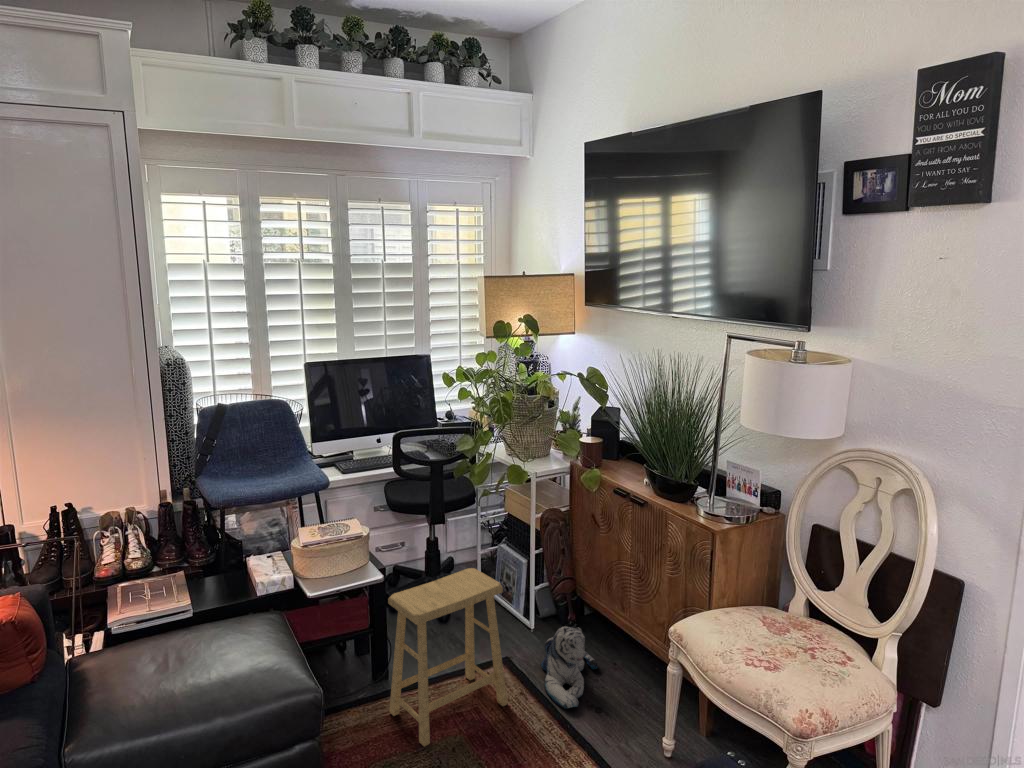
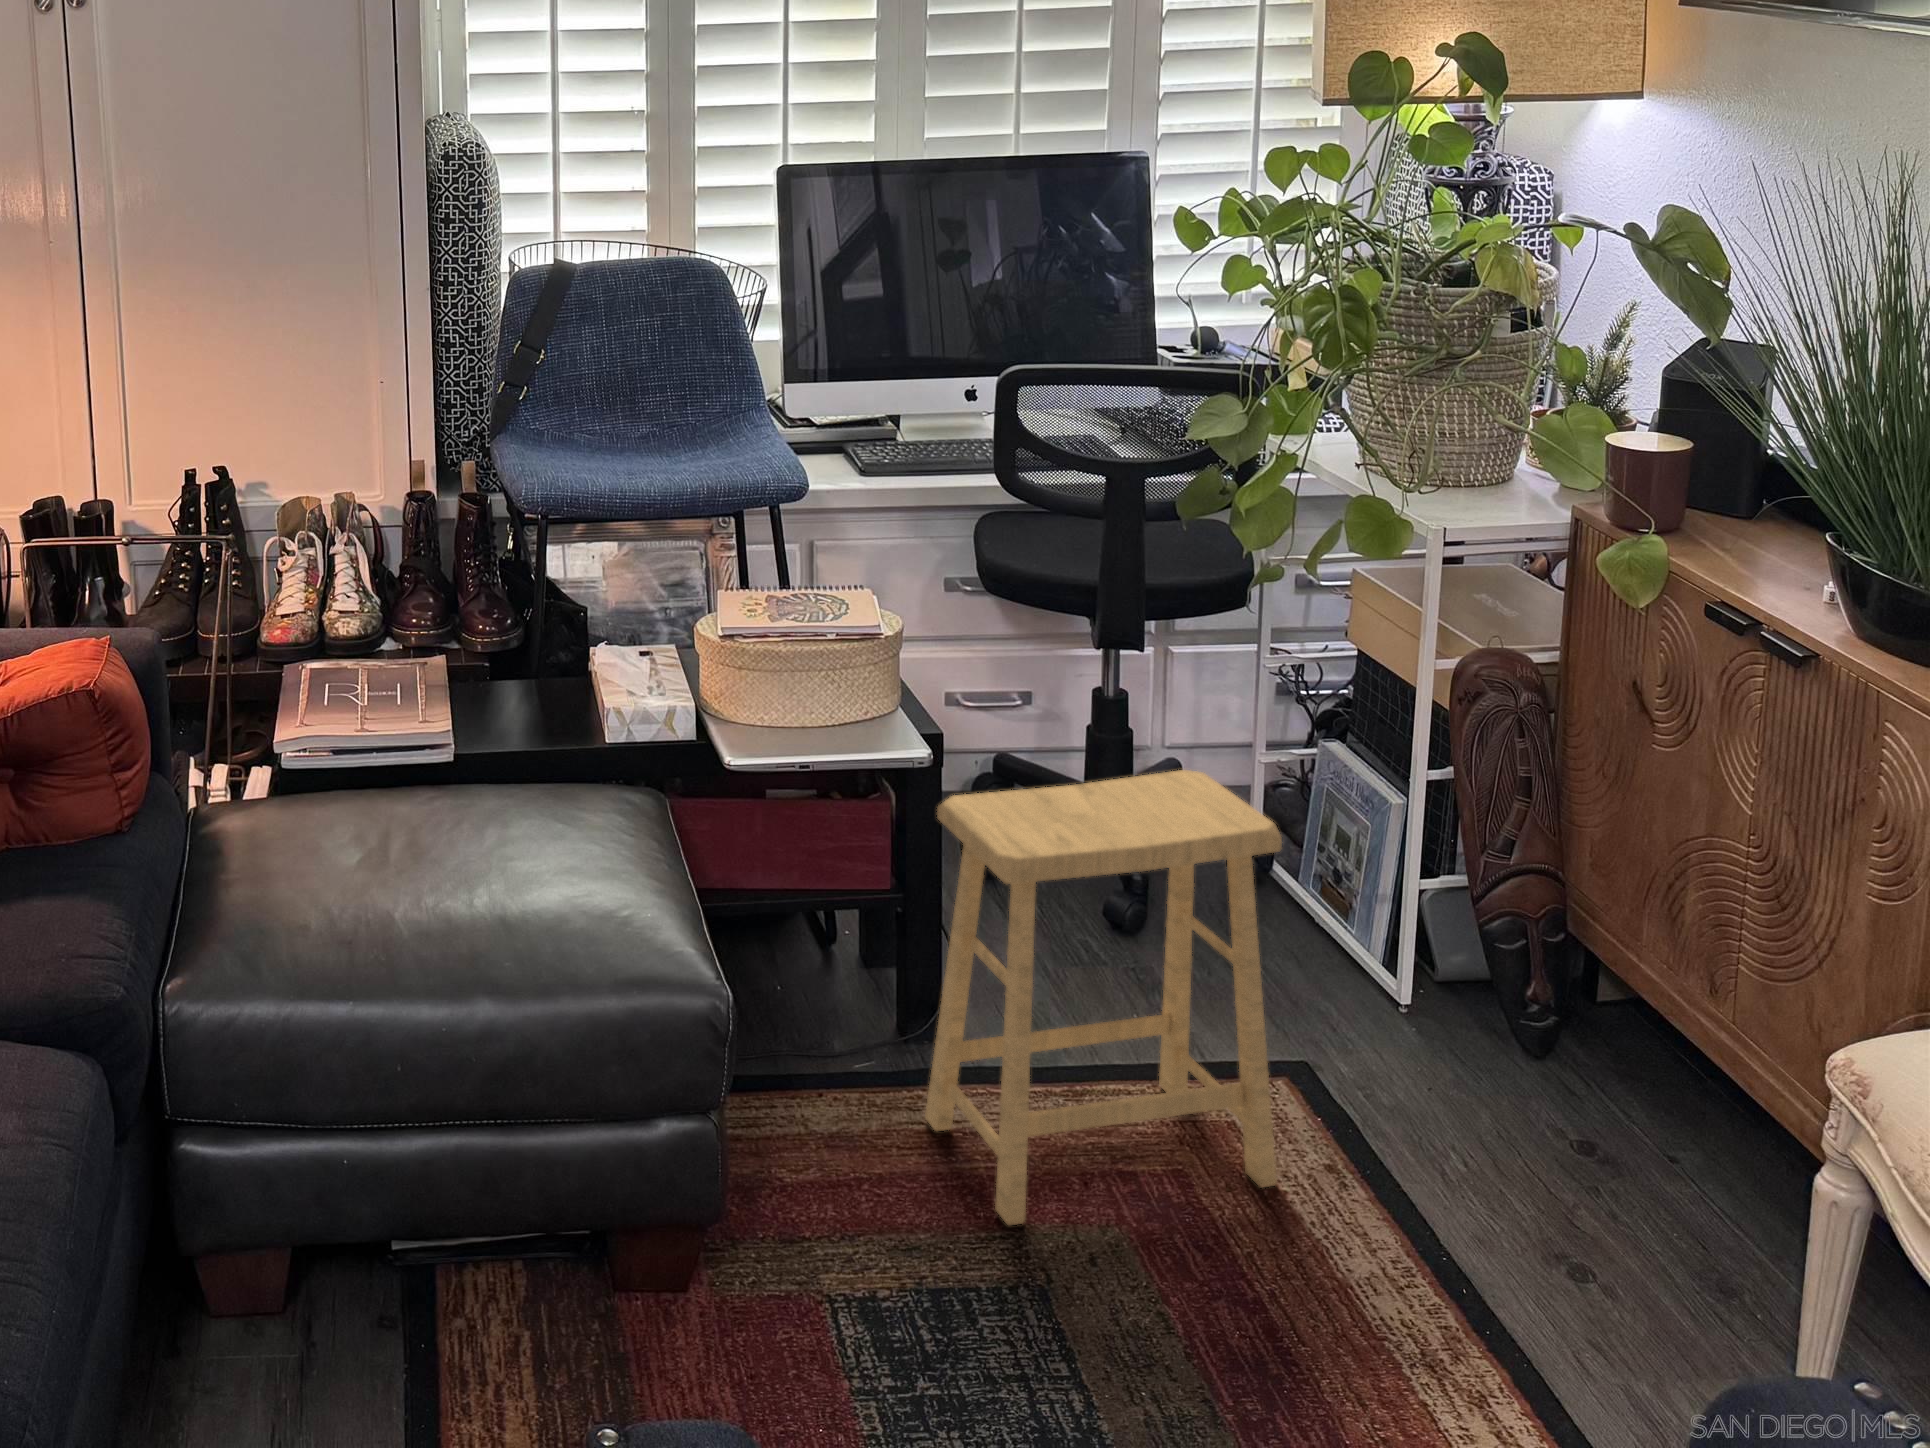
plush toy: present [540,627,598,709] -> none [1404,1002,1605,1248]

